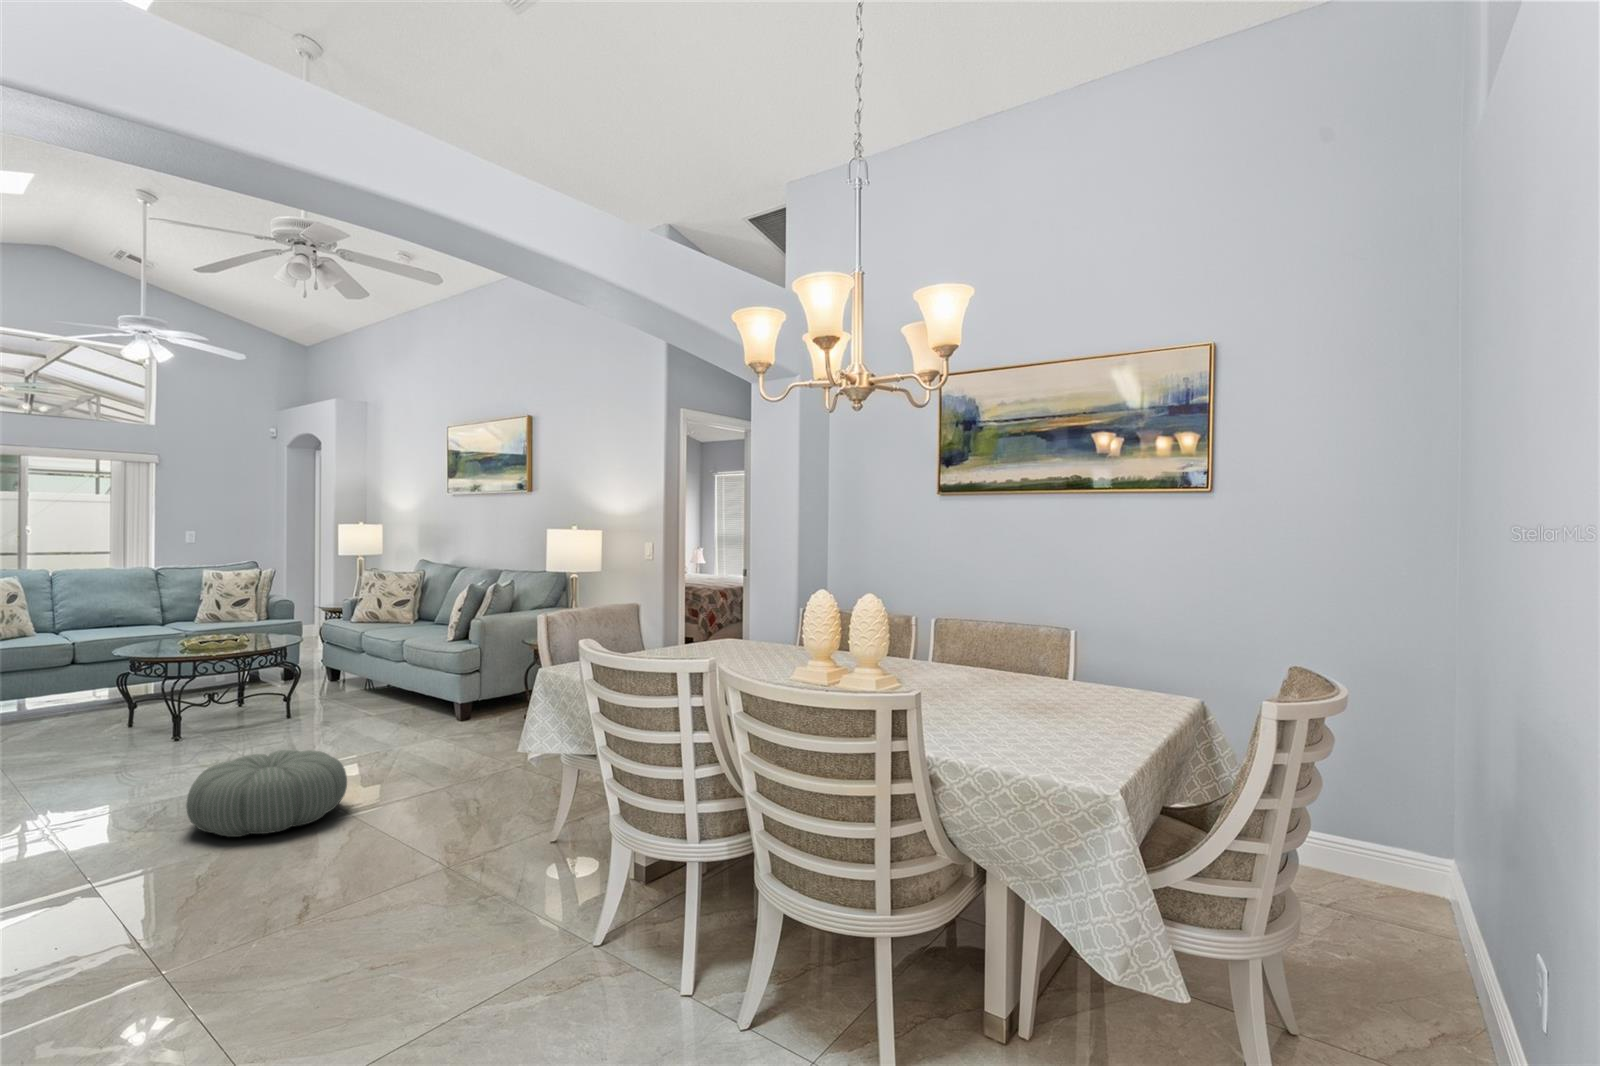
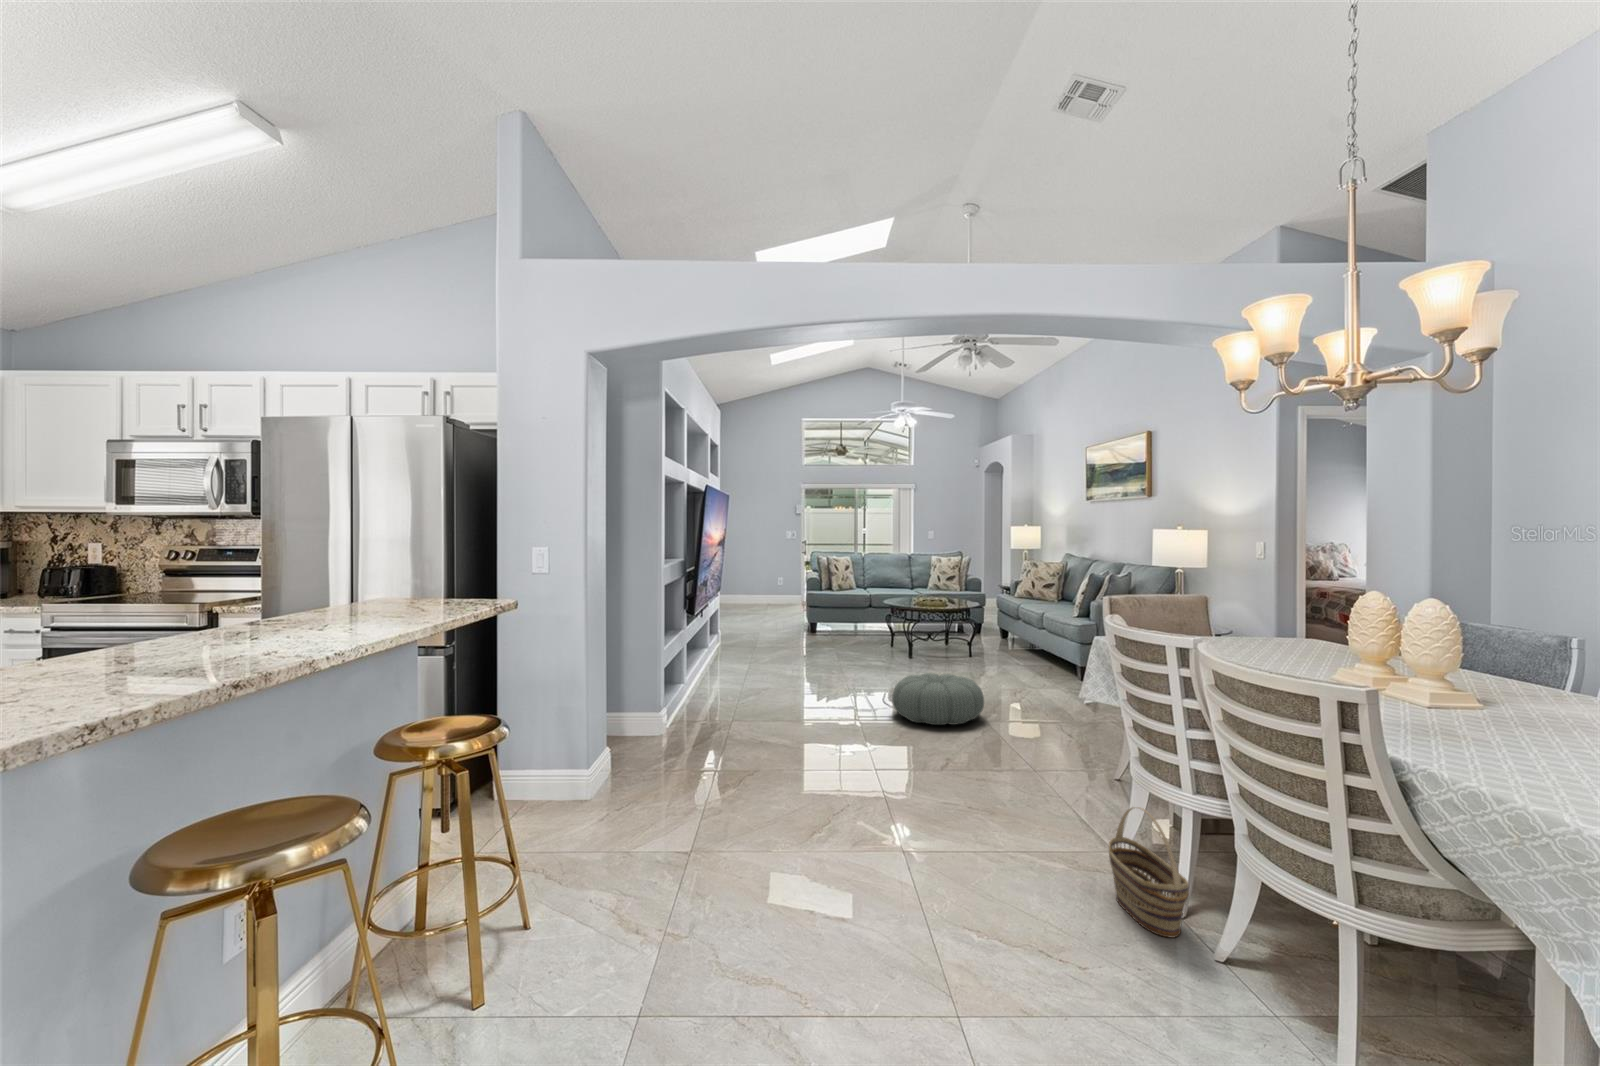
basket: none [597,873,700,1022] -> present [1109,807,1189,938]

